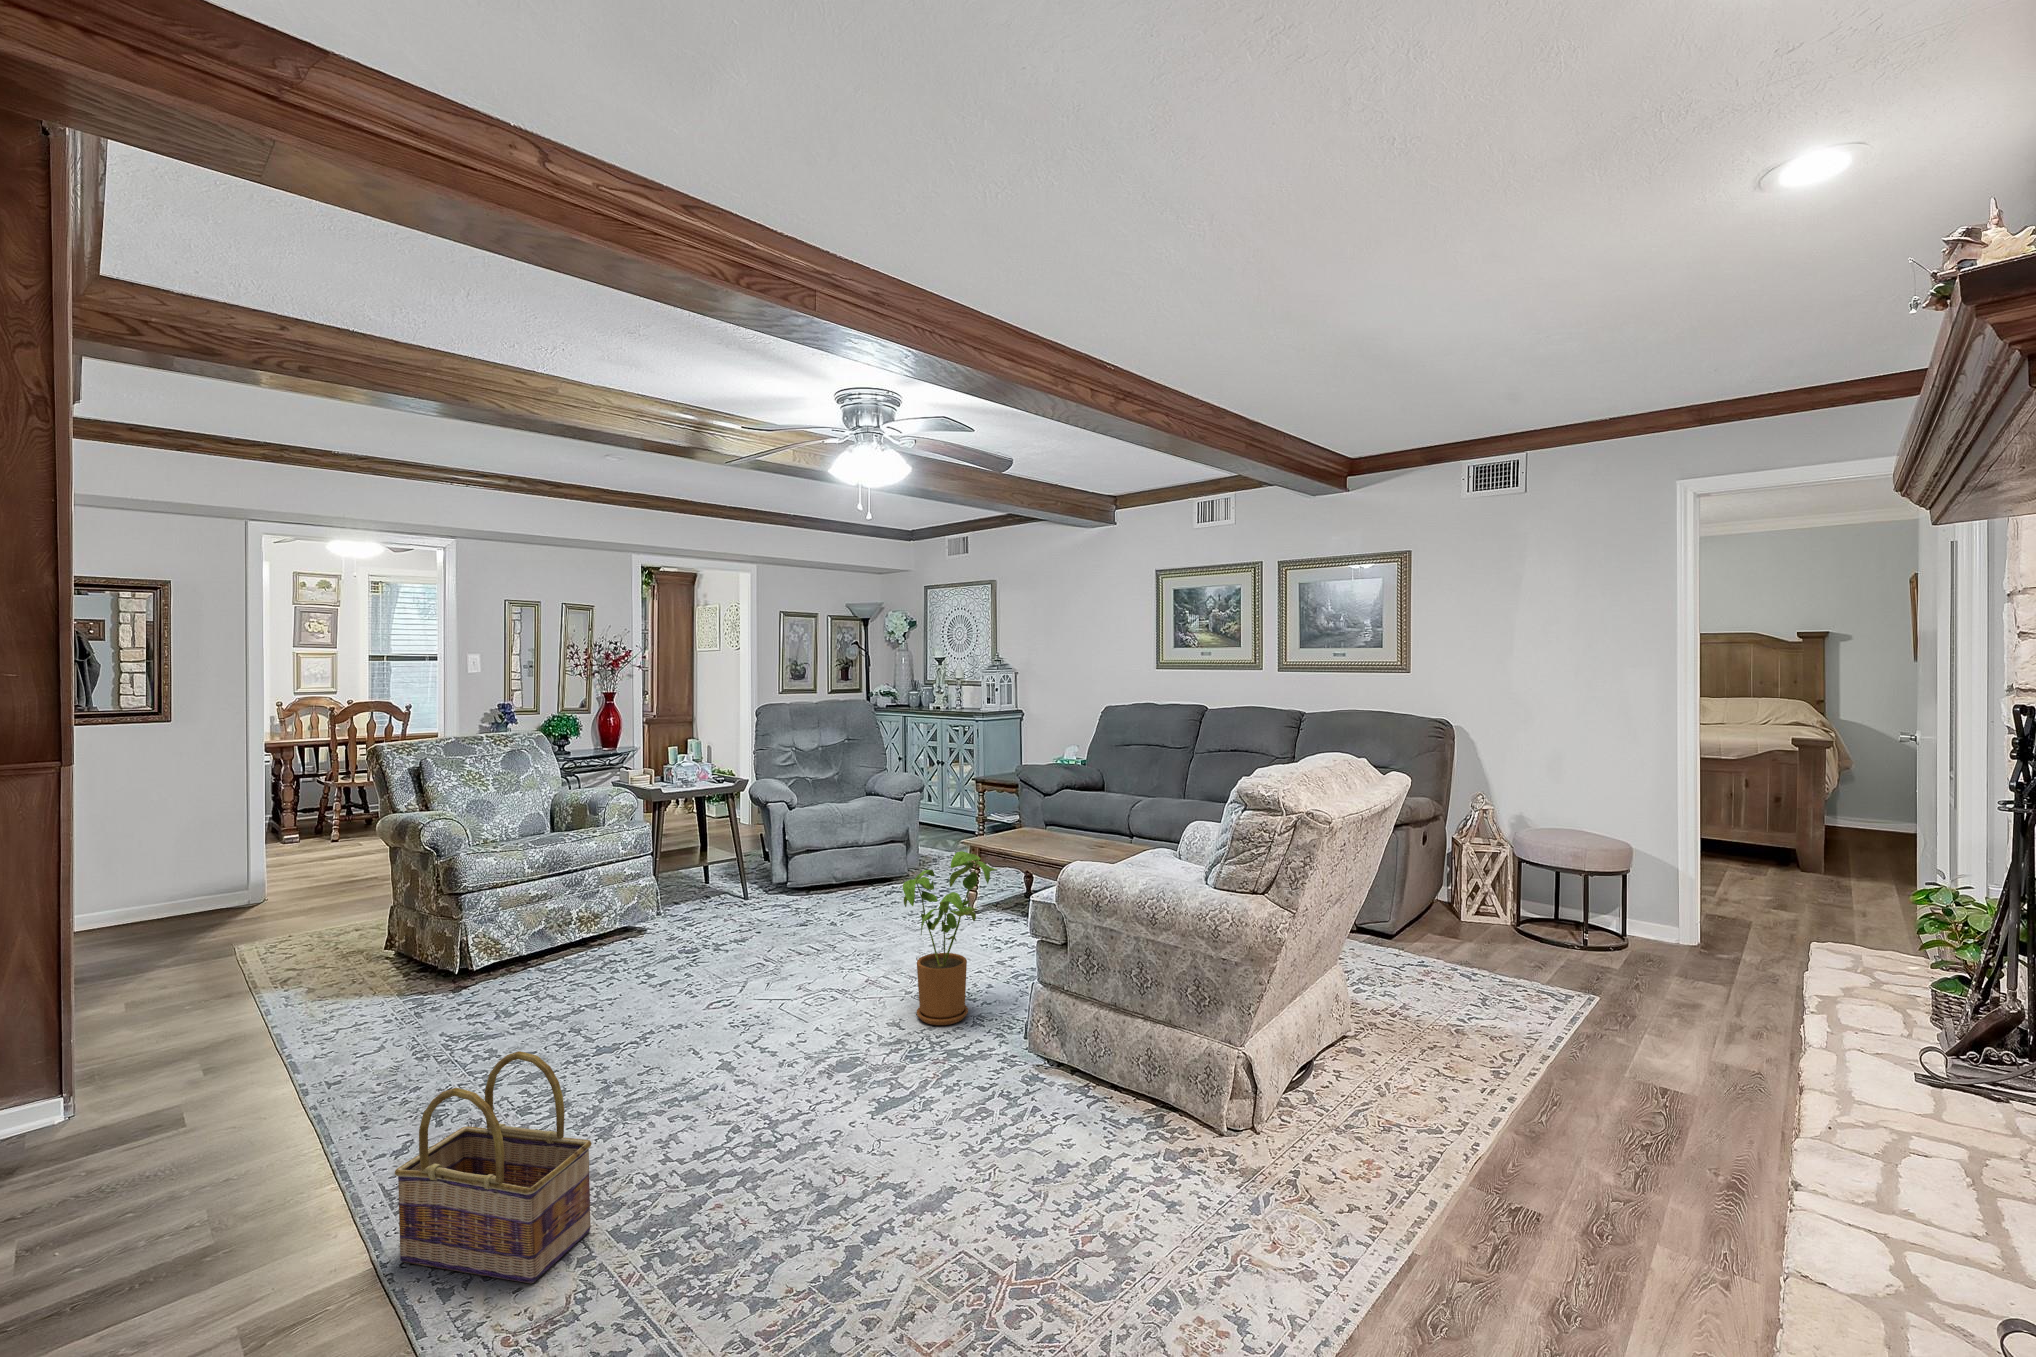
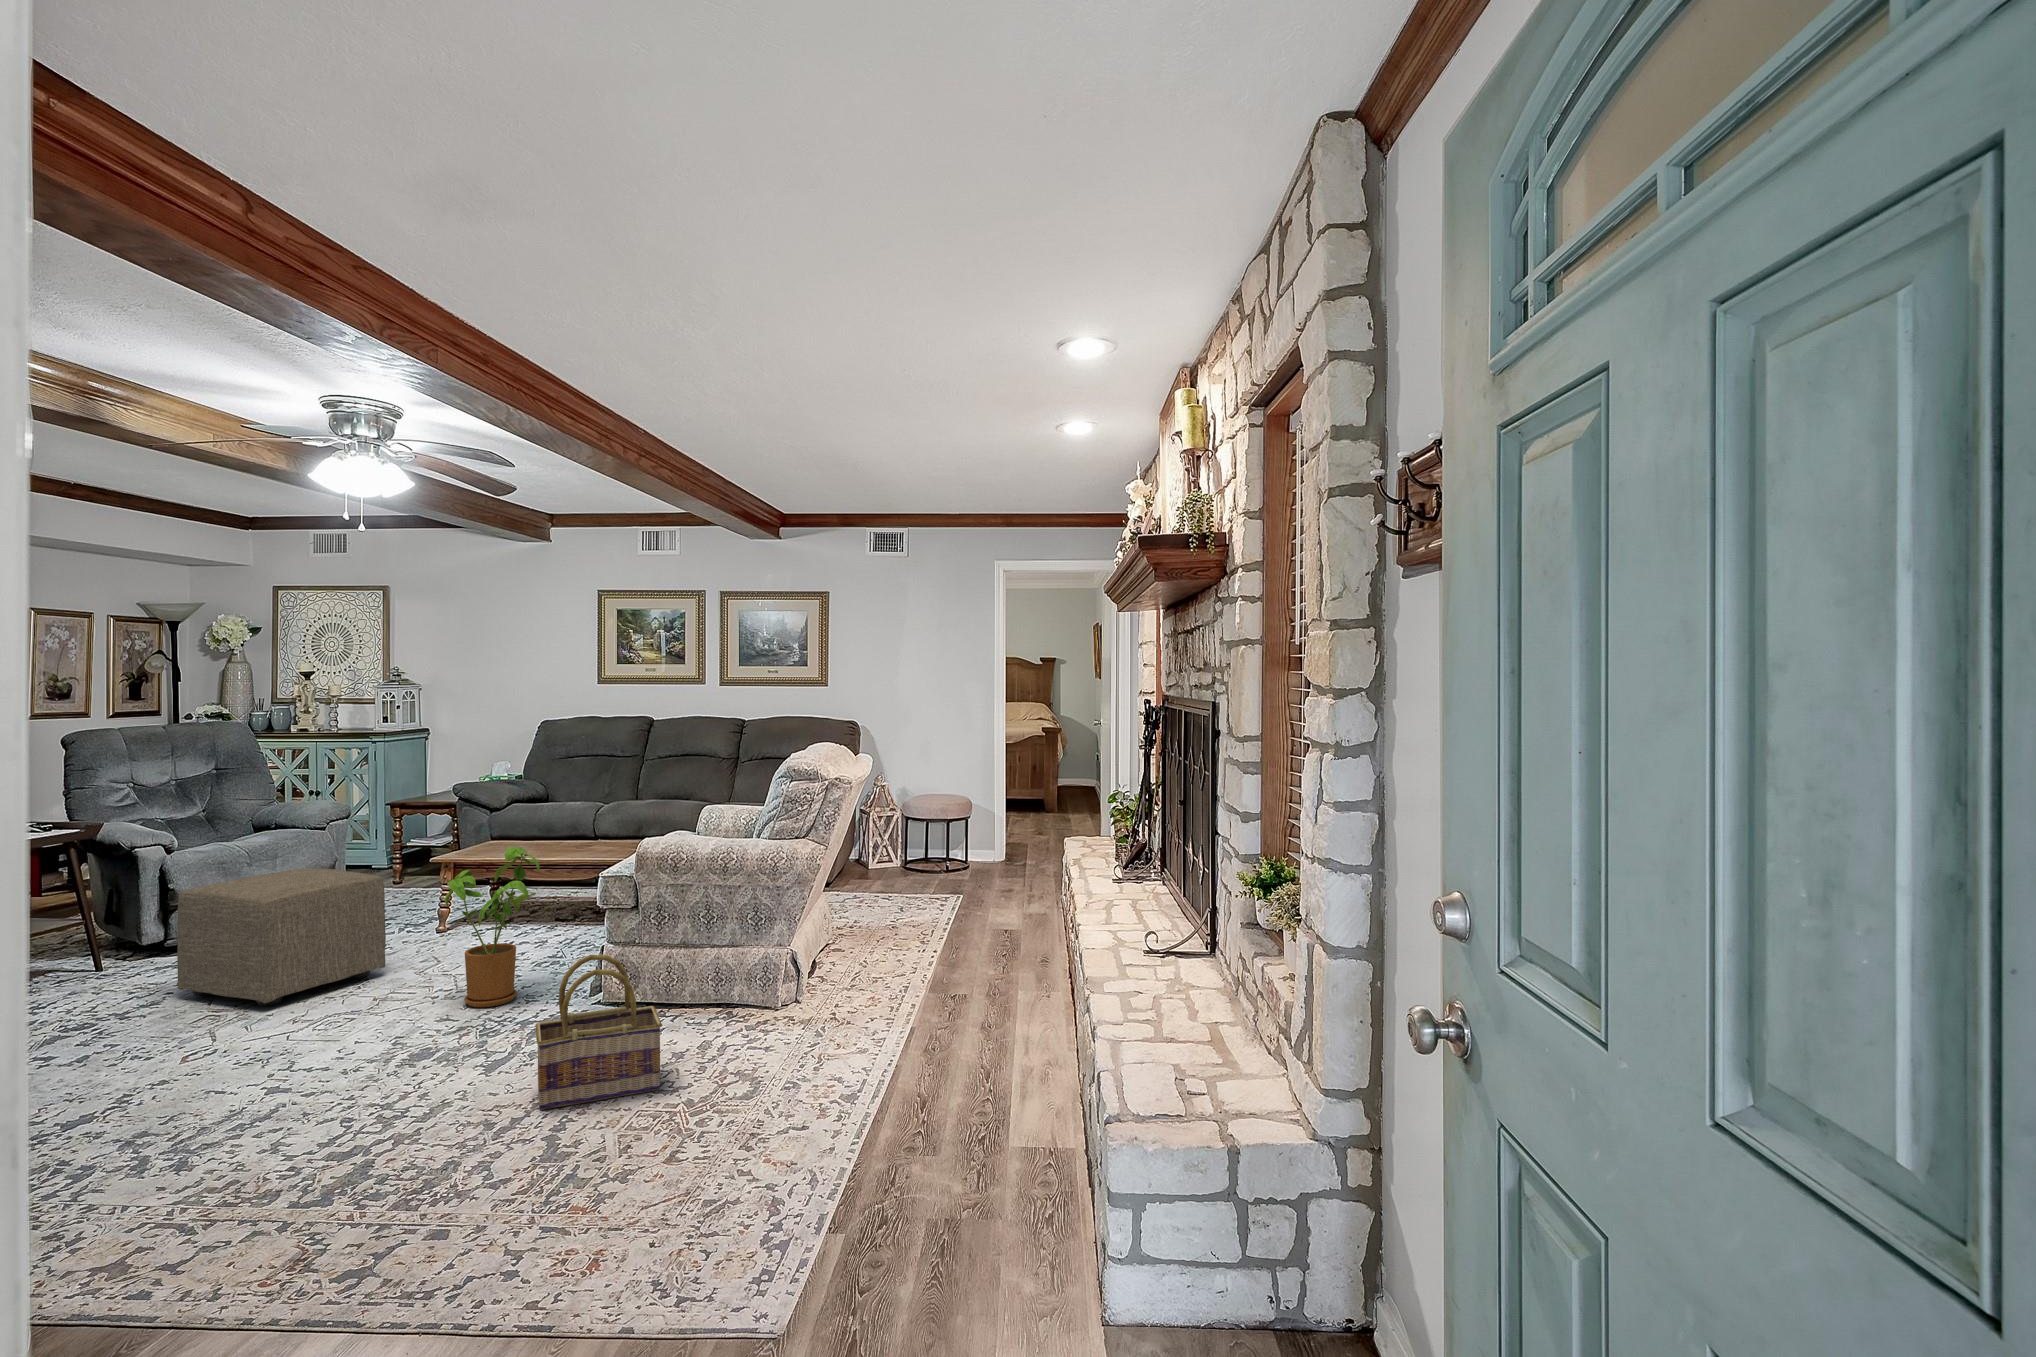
ottoman: none [744,841,892,972] -> present [177,868,386,1006]
basket: present [395,1051,592,1283] -> present [535,955,662,1110]

